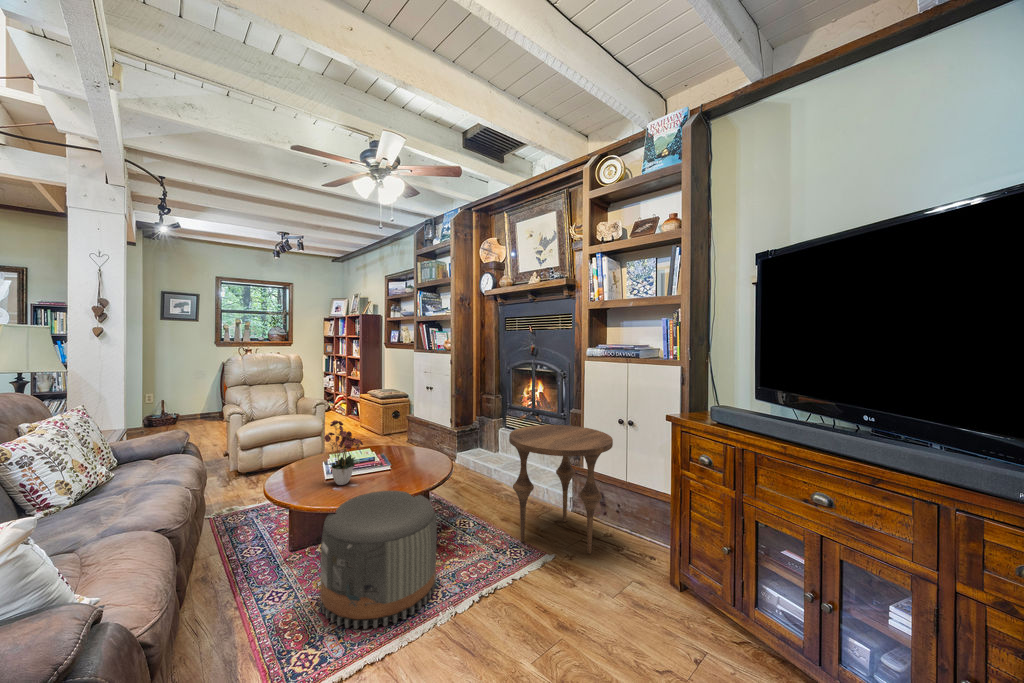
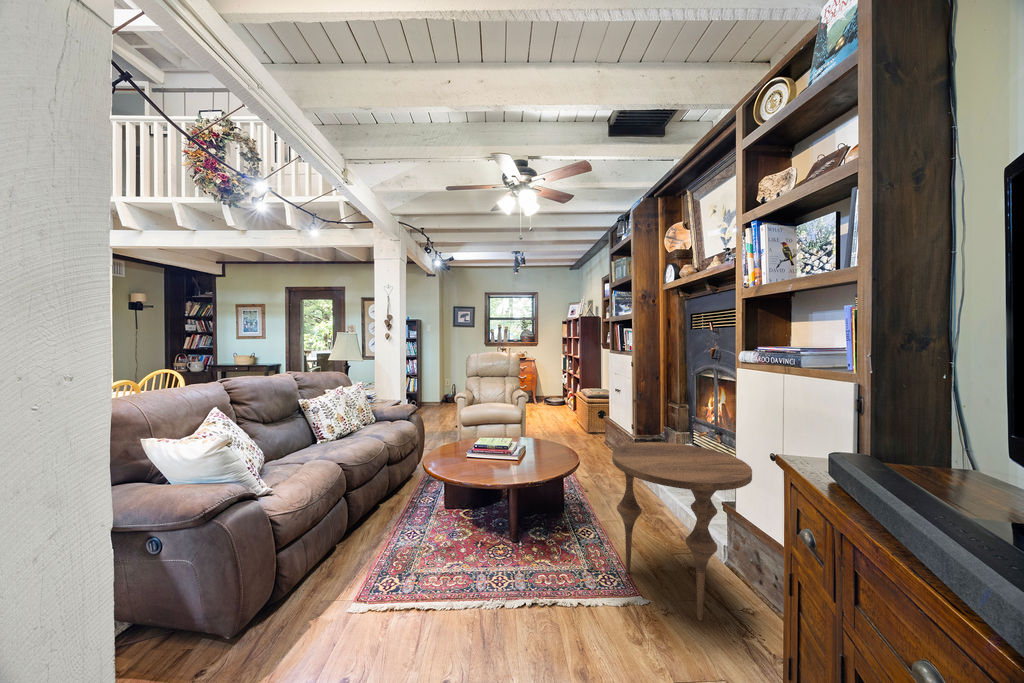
flower arrangement: present [324,420,363,485] -> none [456,405,485,463]
pouf: present [320,491,437,629] -> none [422,474,519,590]

